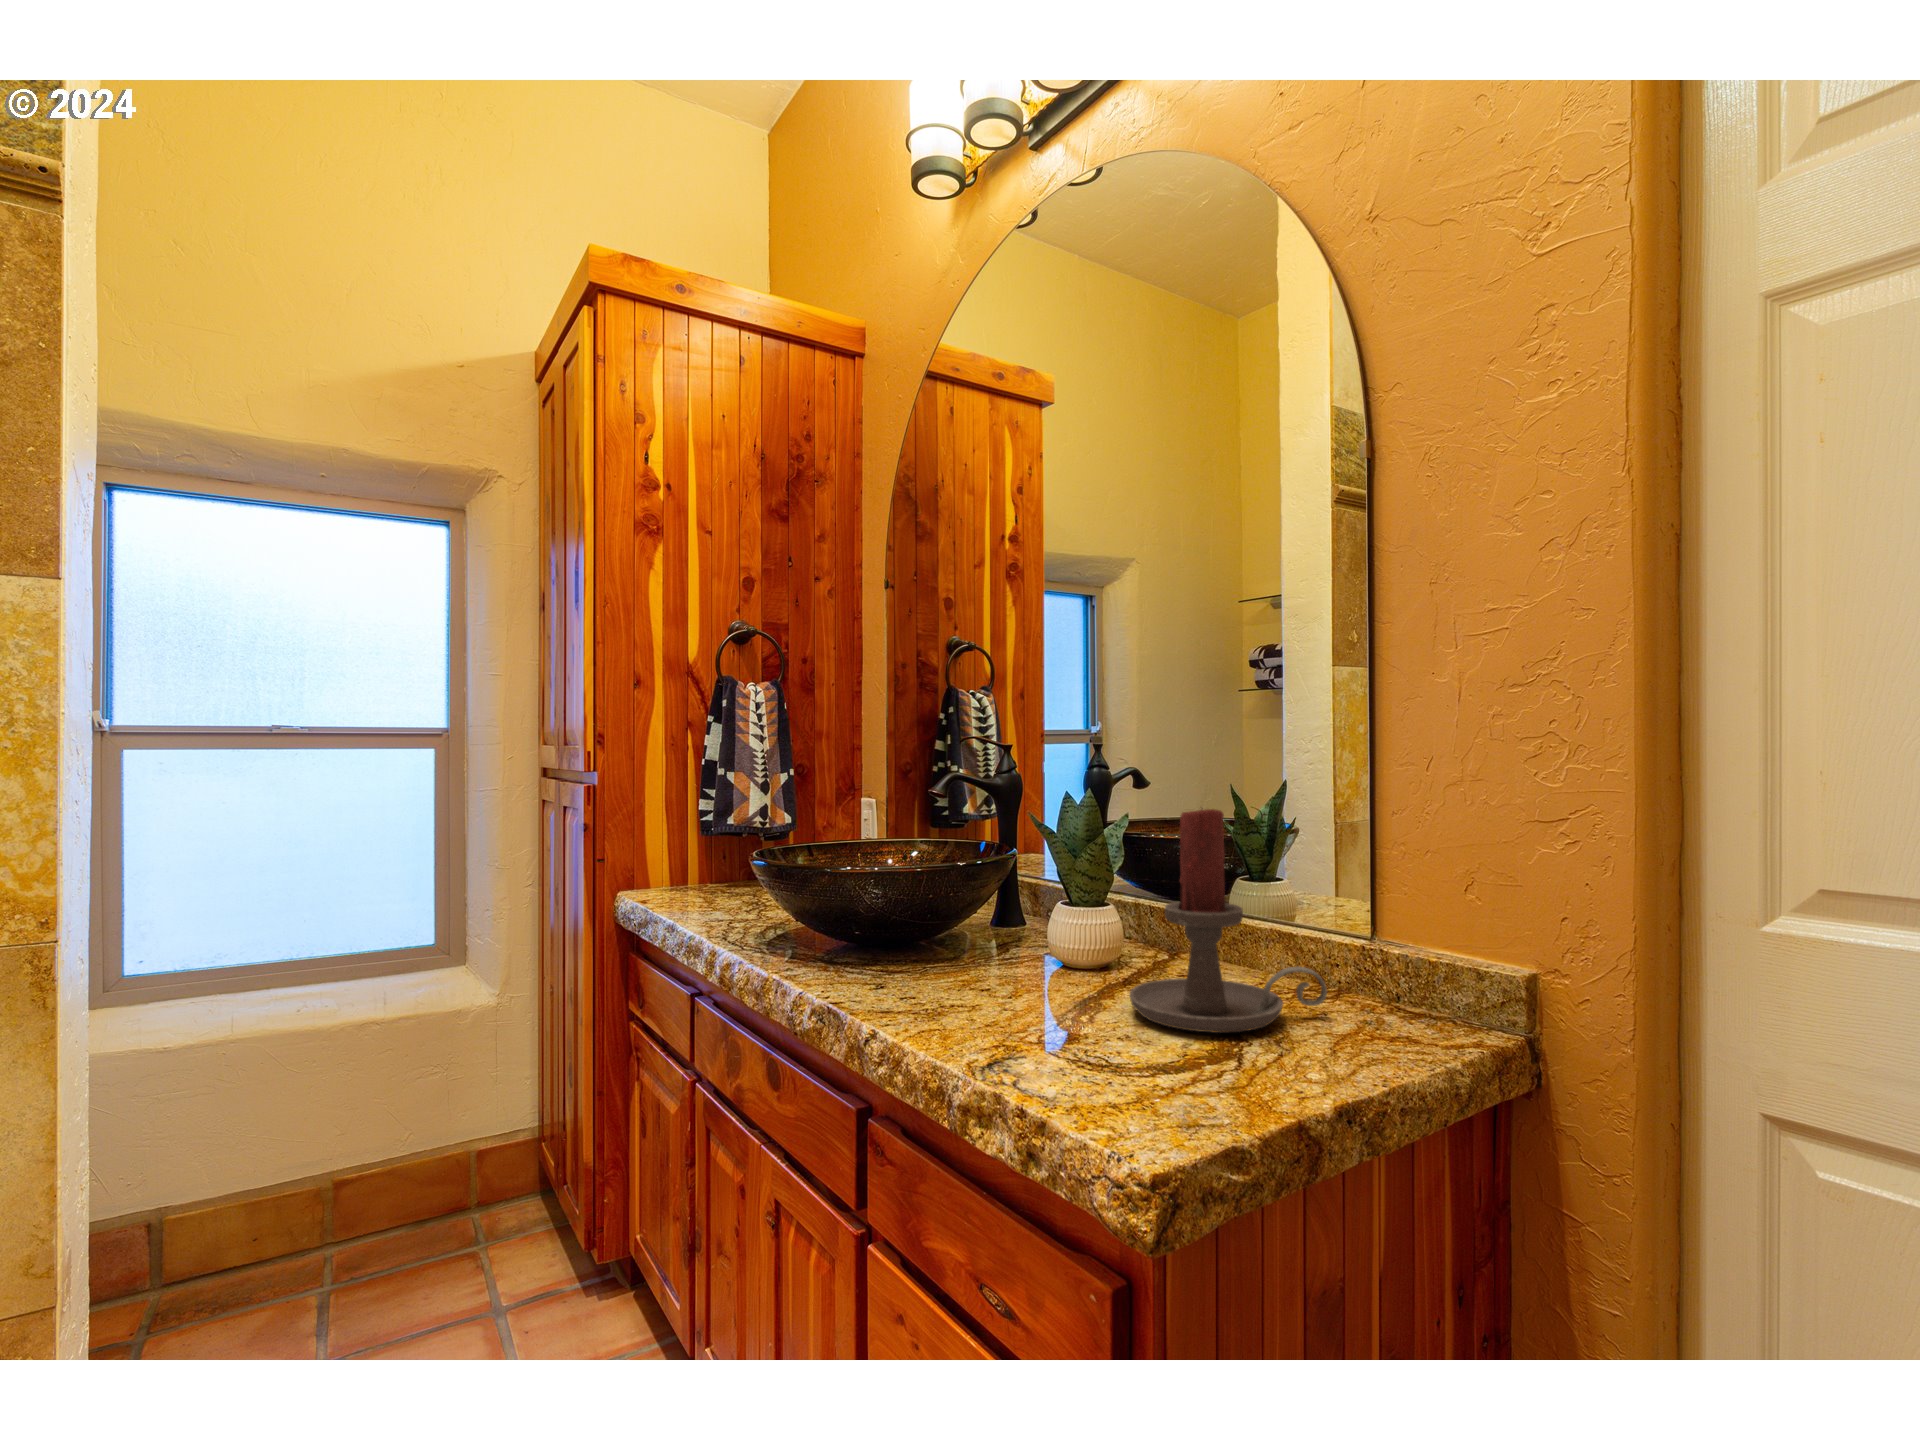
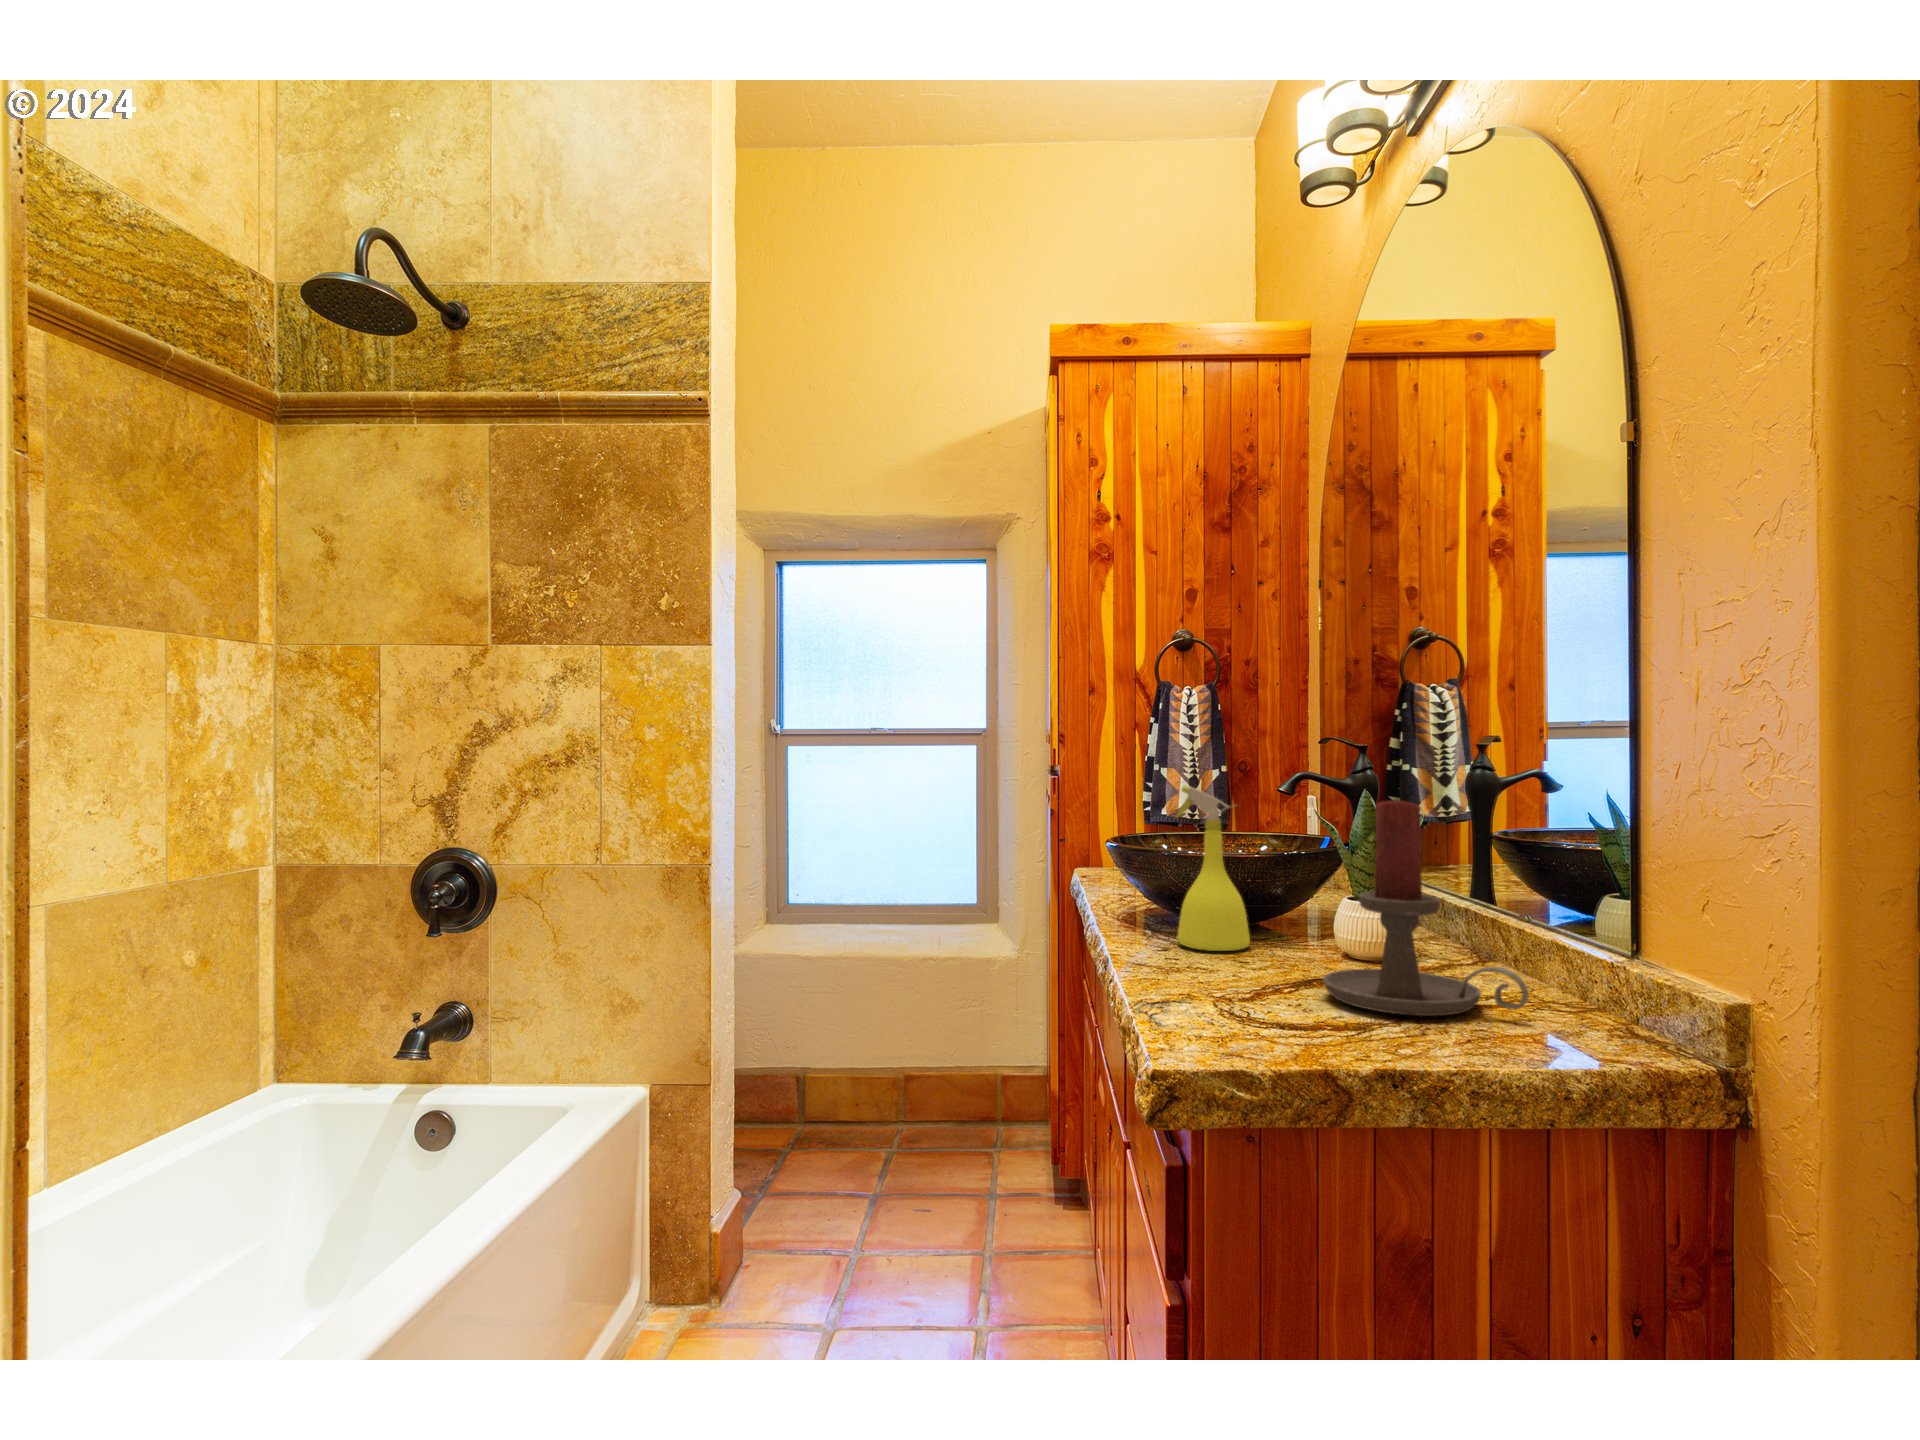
spray bottle: none [892,799,976,986] -> present [1176,786,1250,951]

